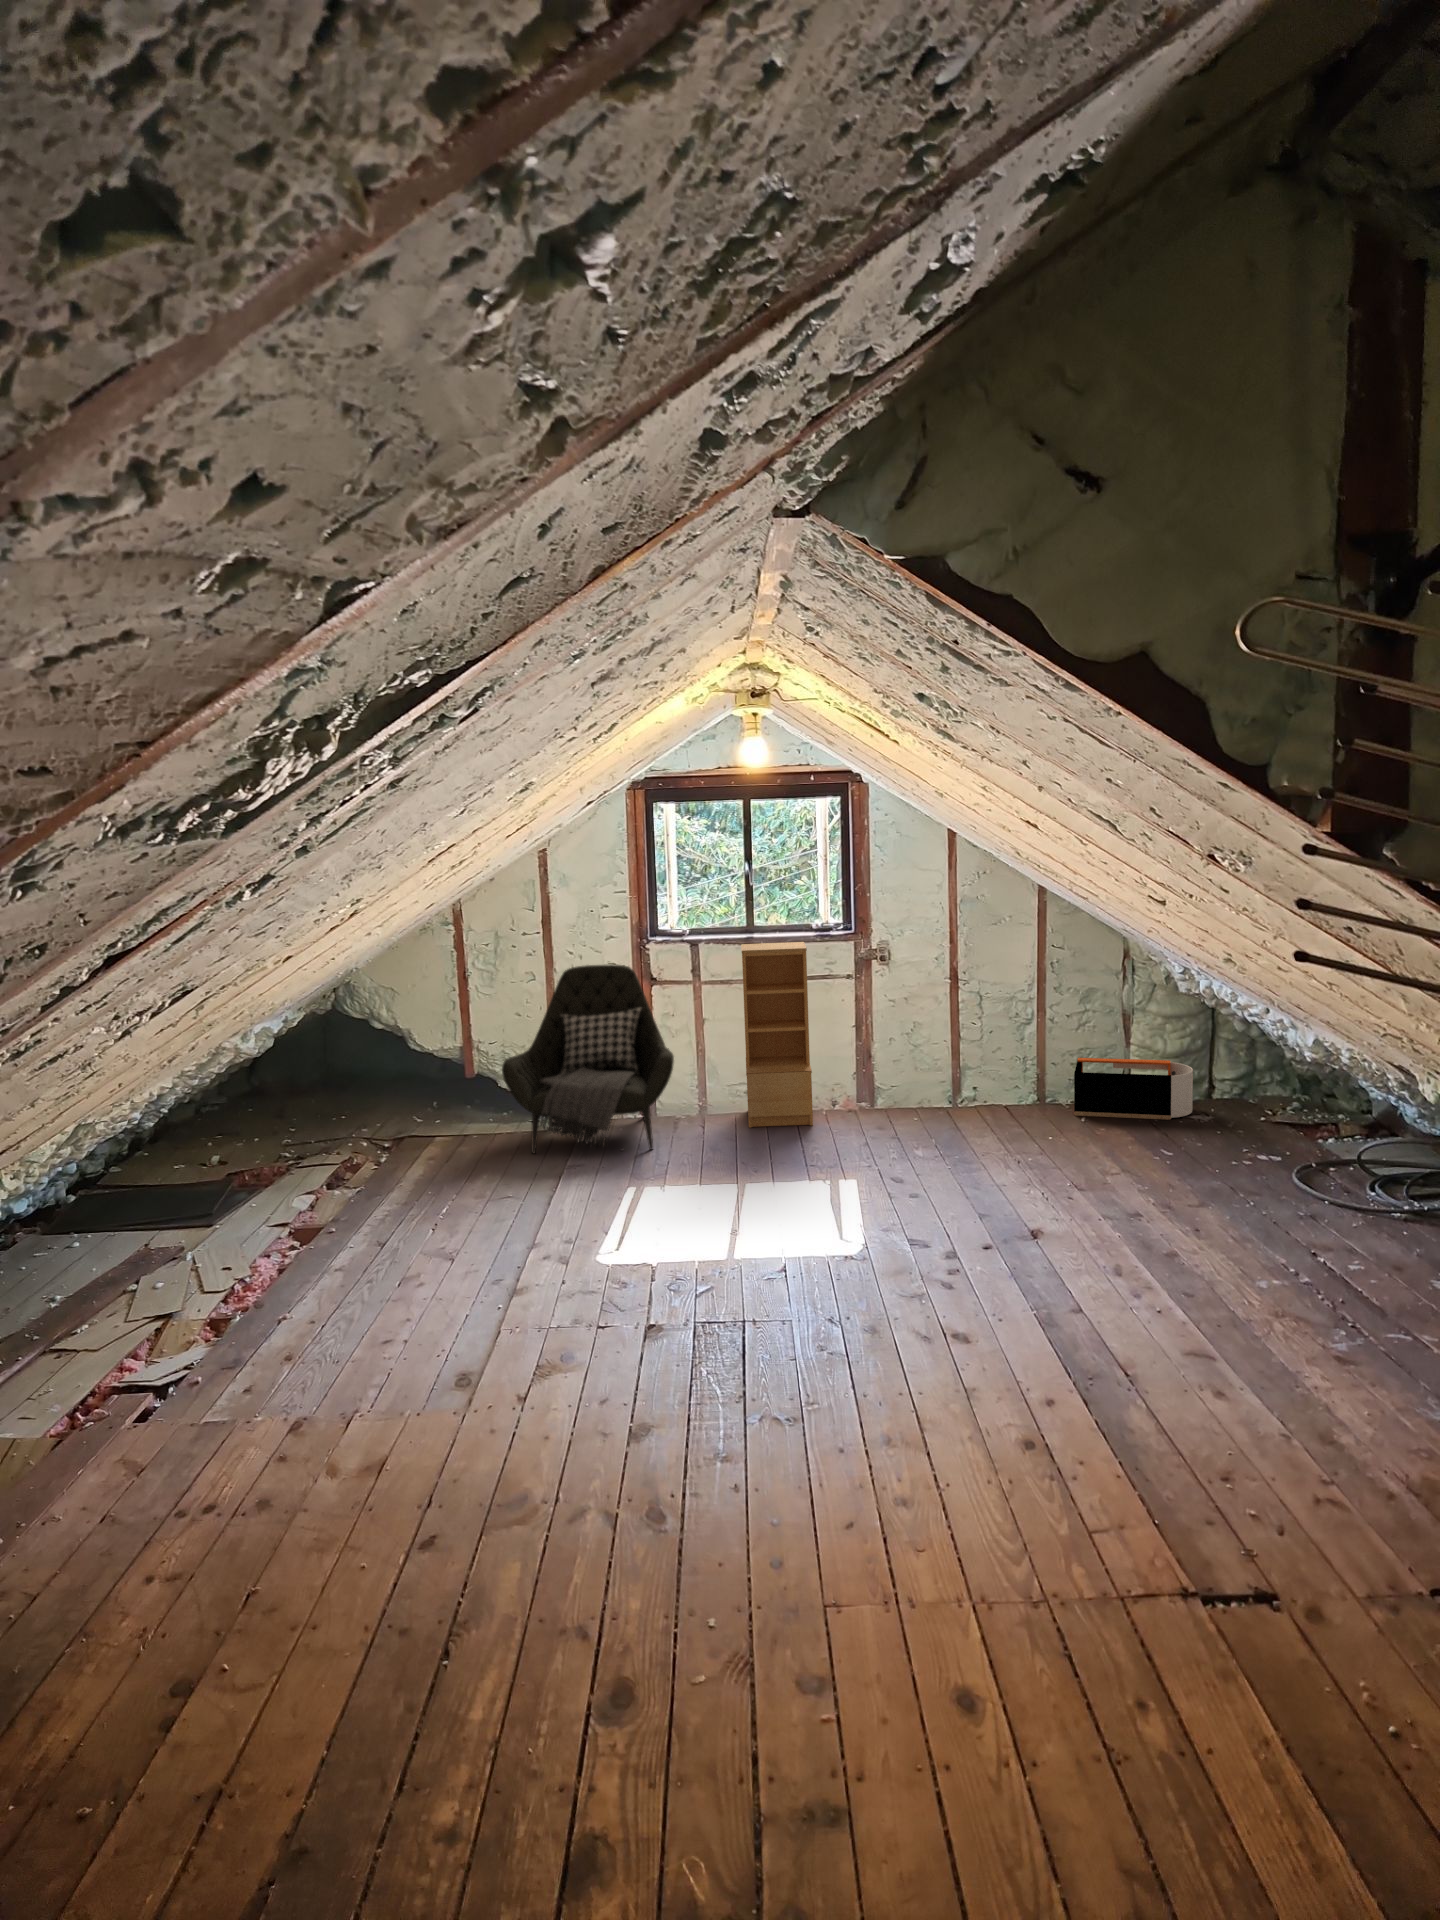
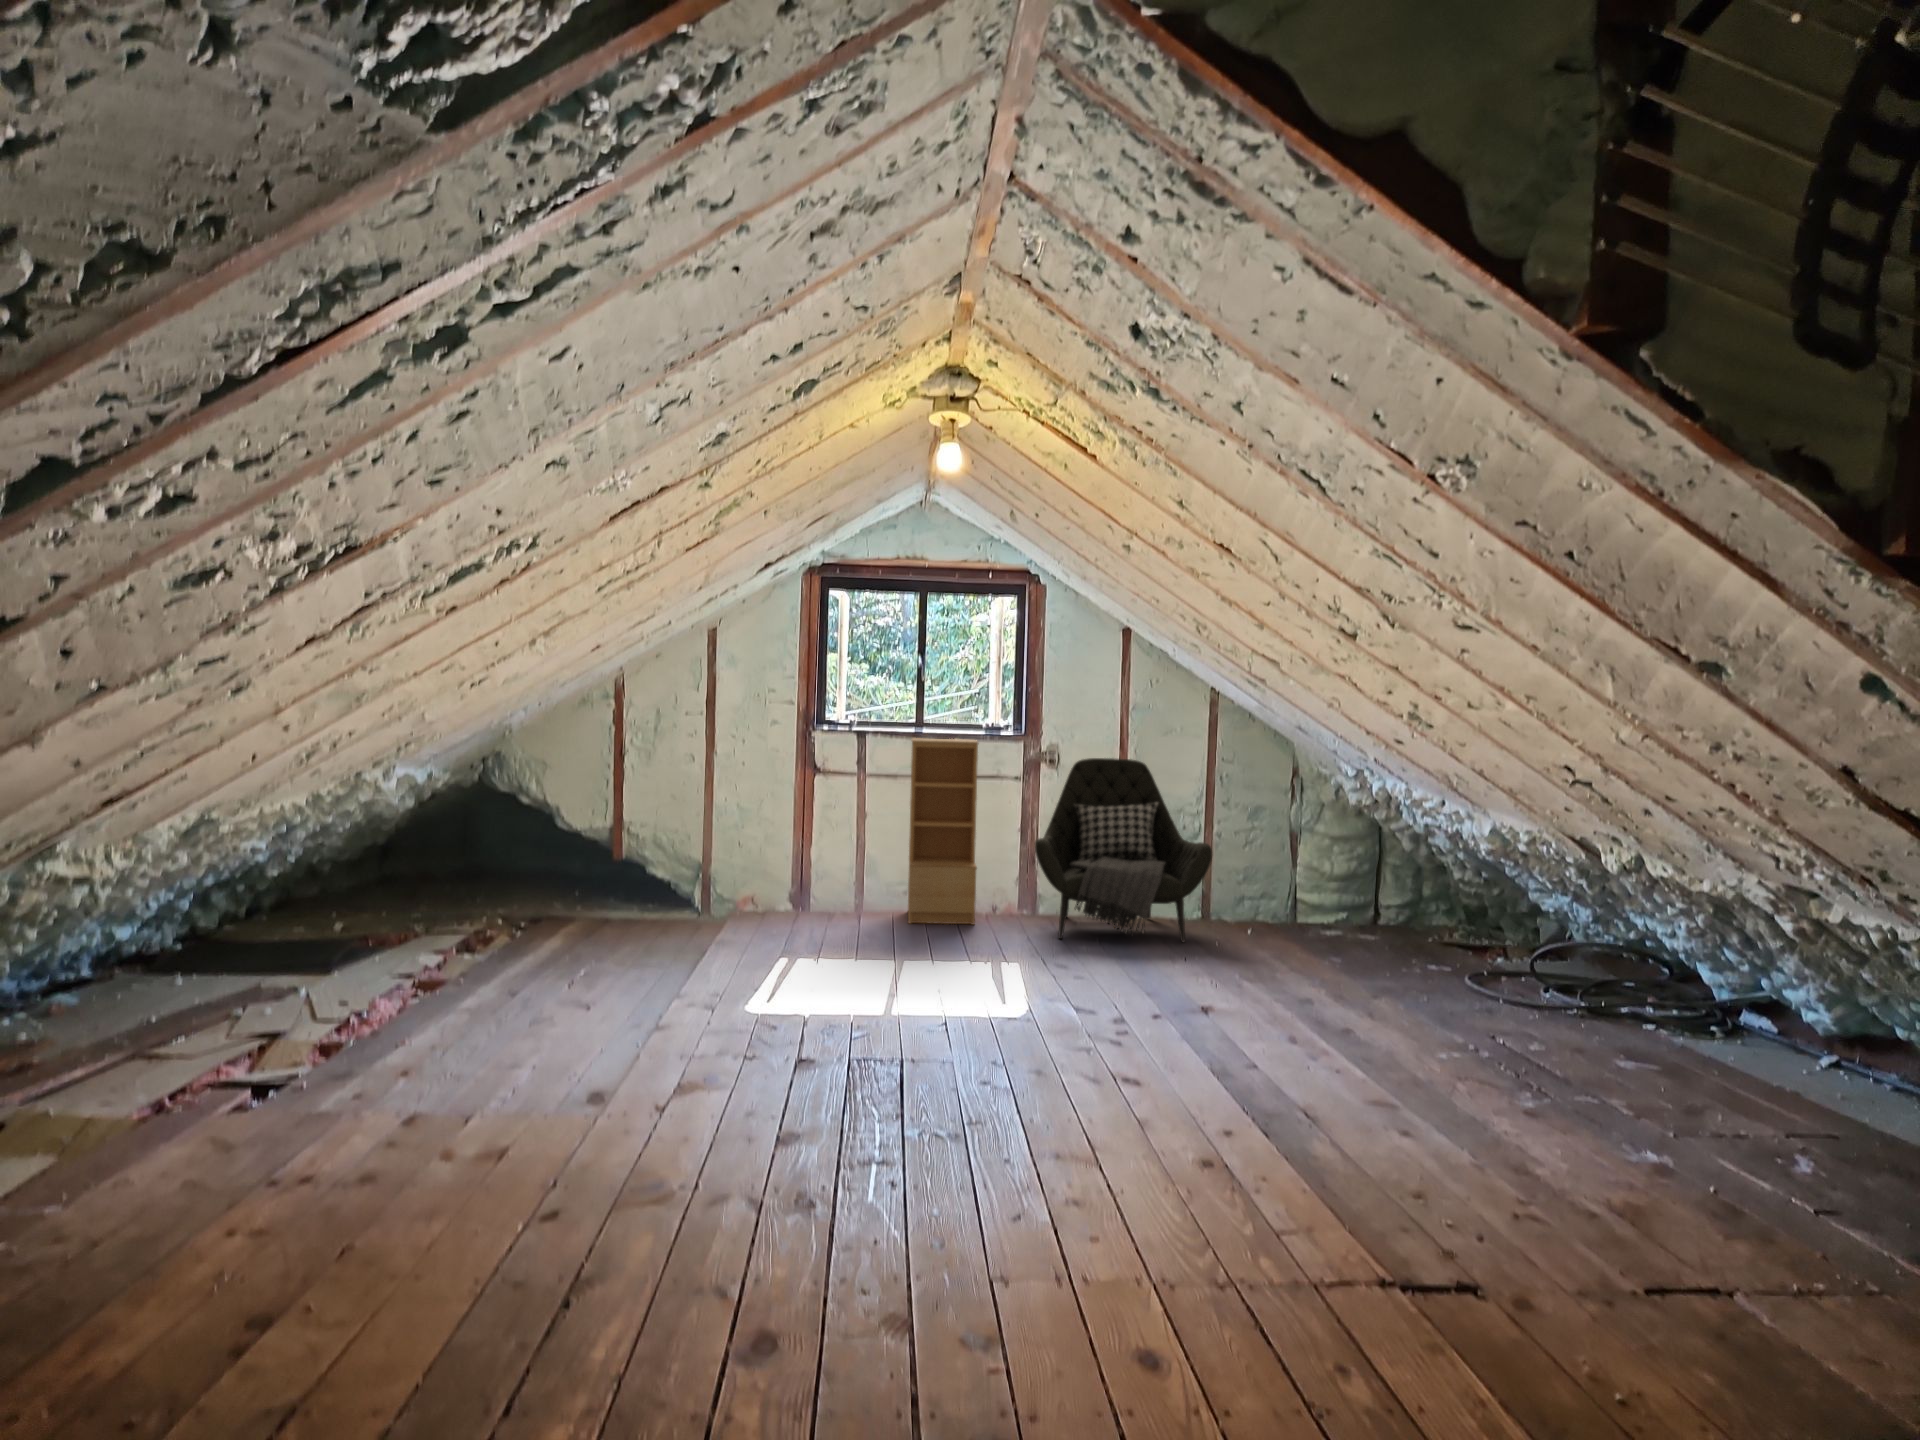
armchair: present [502,964,674,1154] -> present [1035,758,1212,943]
storage bin: present [1074,1058,1193,1120] -> none [1241,875,1360,936]

